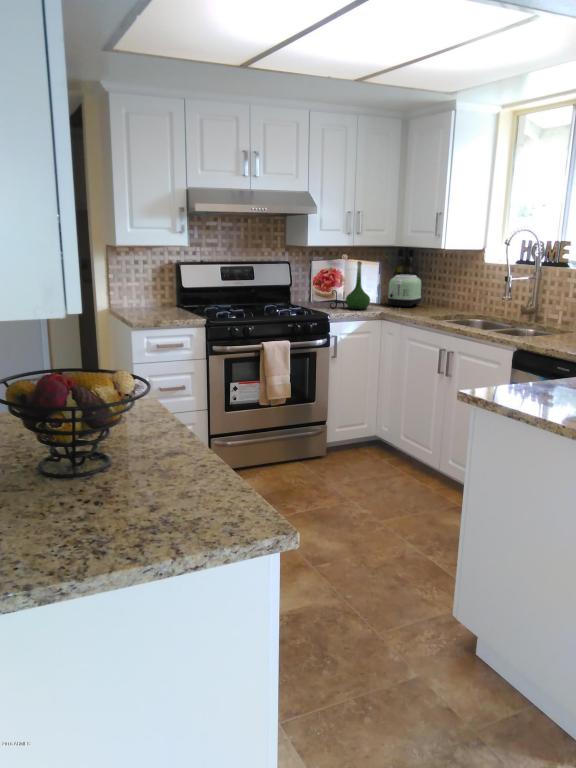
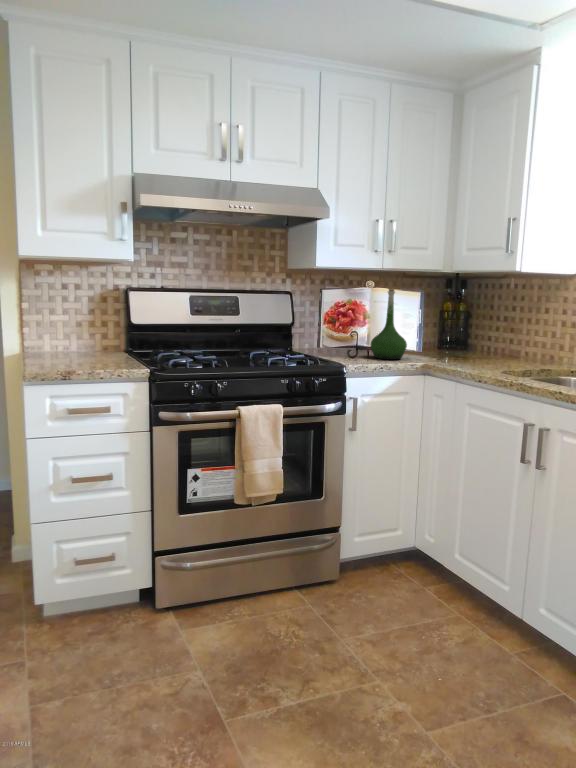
toaster: present [388,275,421,307] -> none [431,312,479,357]

